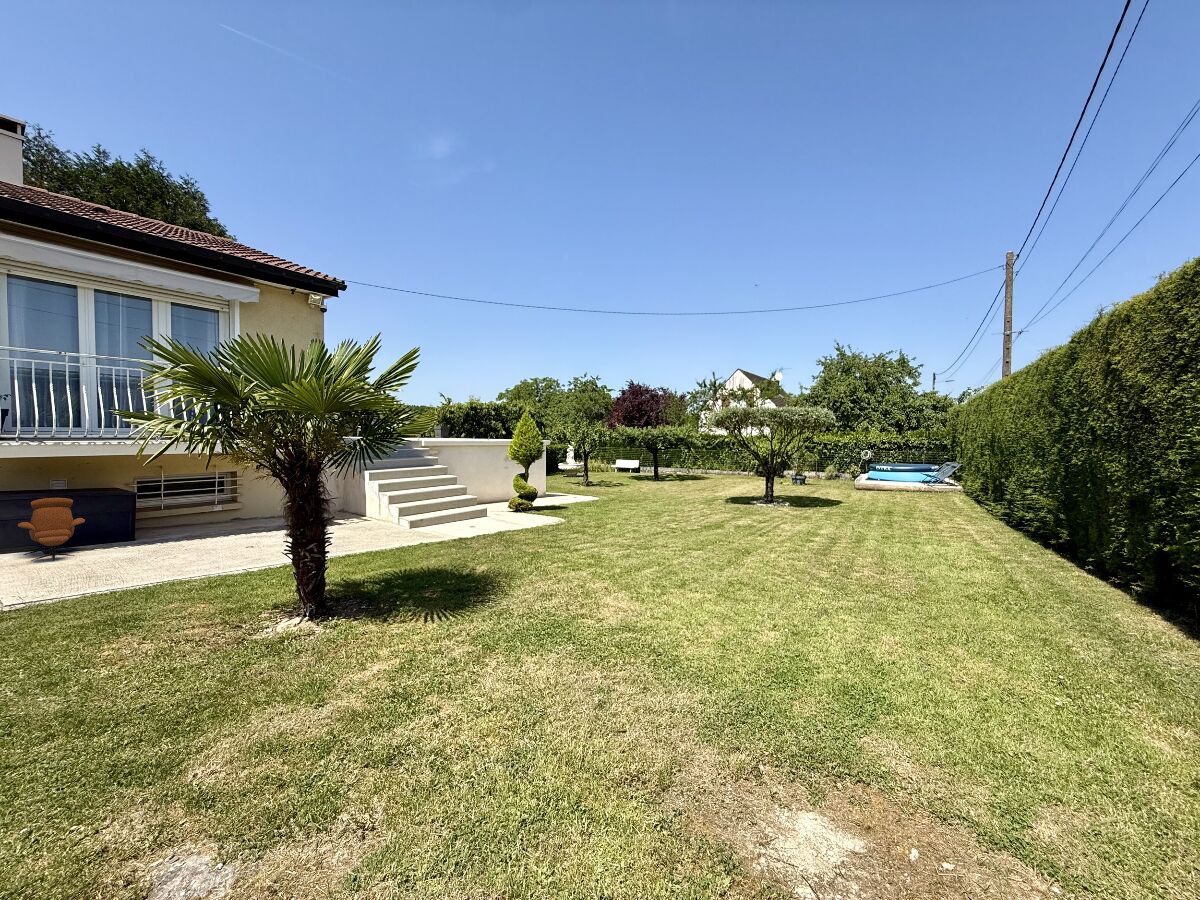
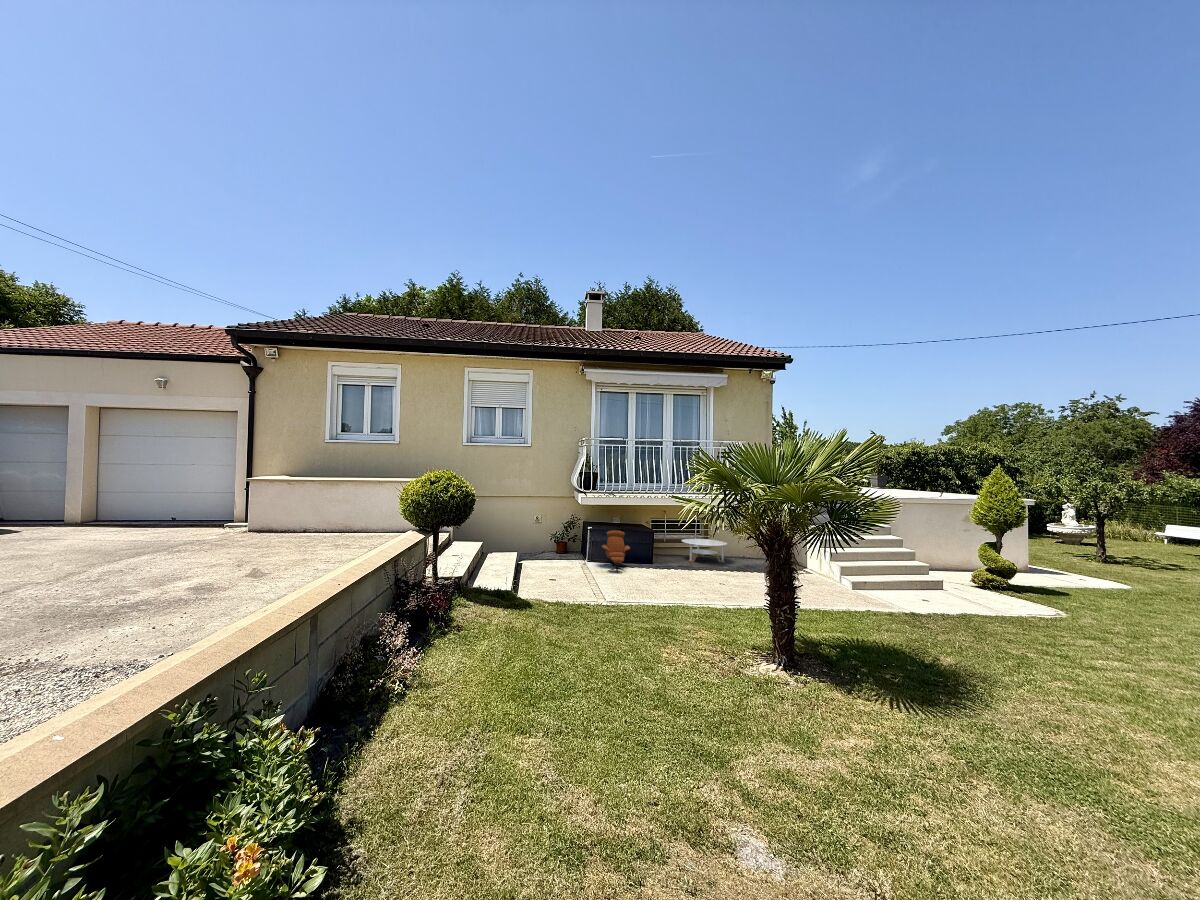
round table: none [191,499,264,530] -> present [682,539,727,563]

